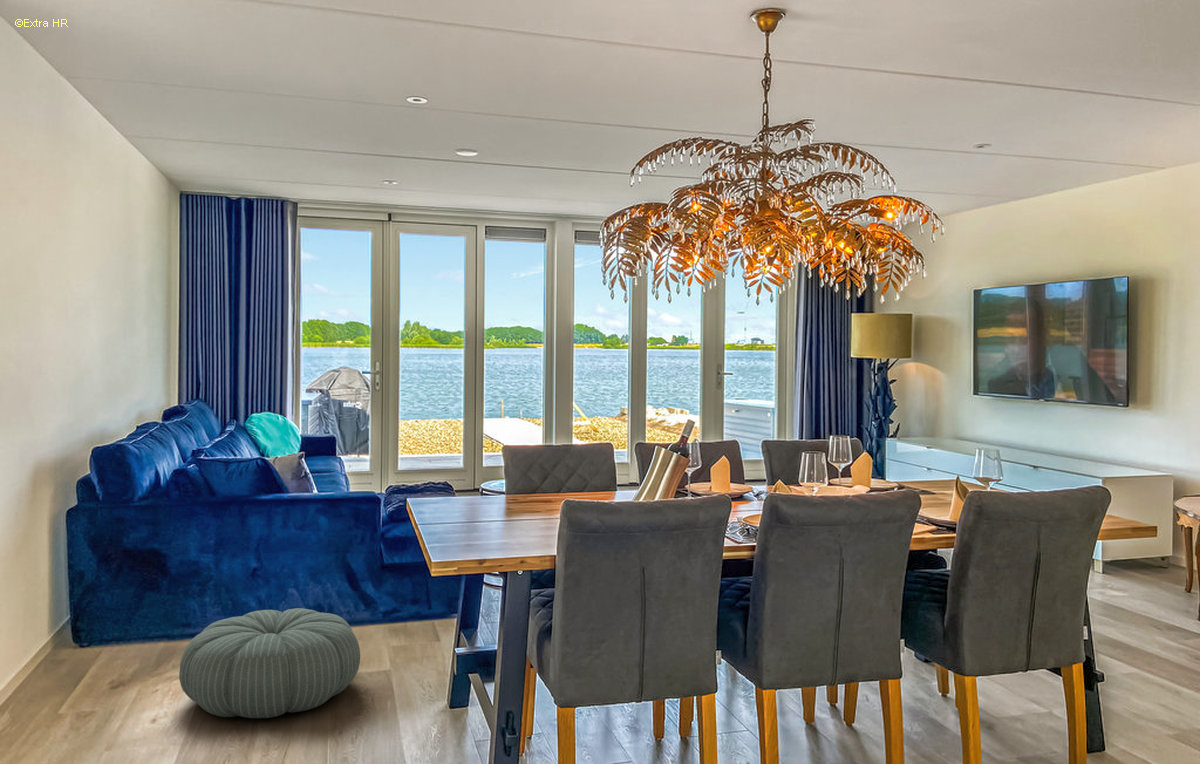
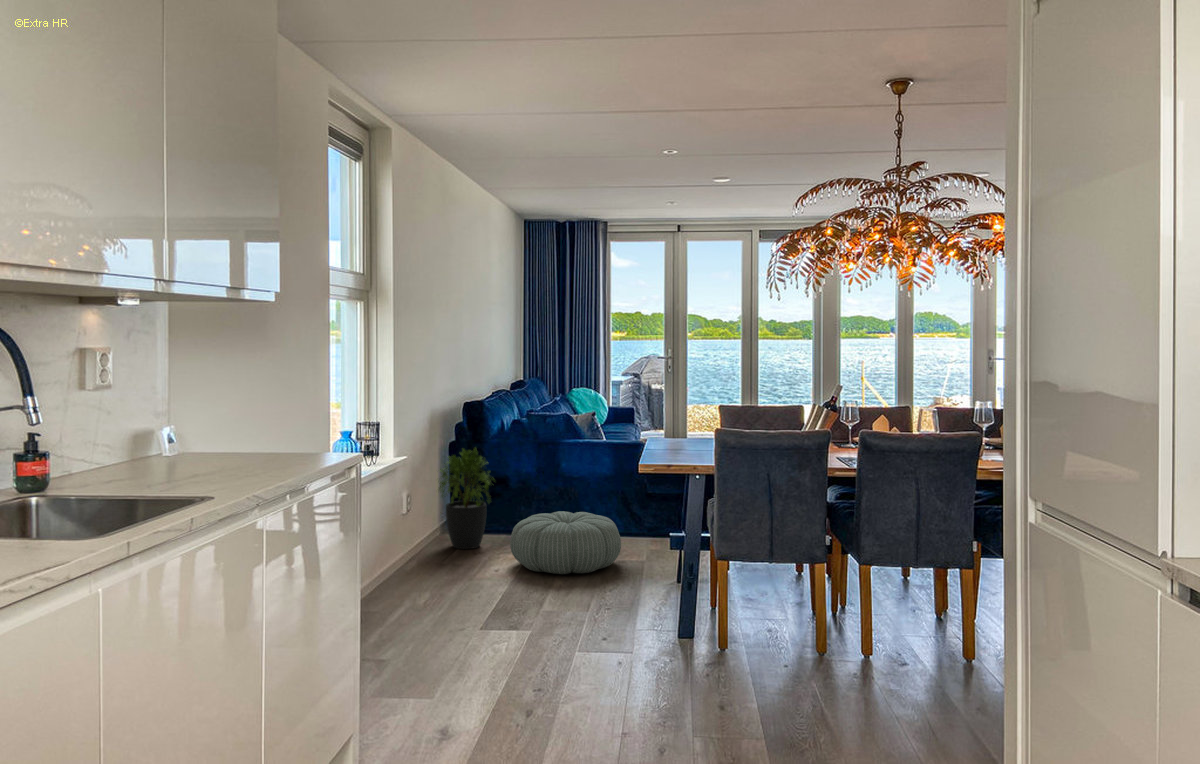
potted plant: none [41,516,151,682] -> present [439,448,494,549]

